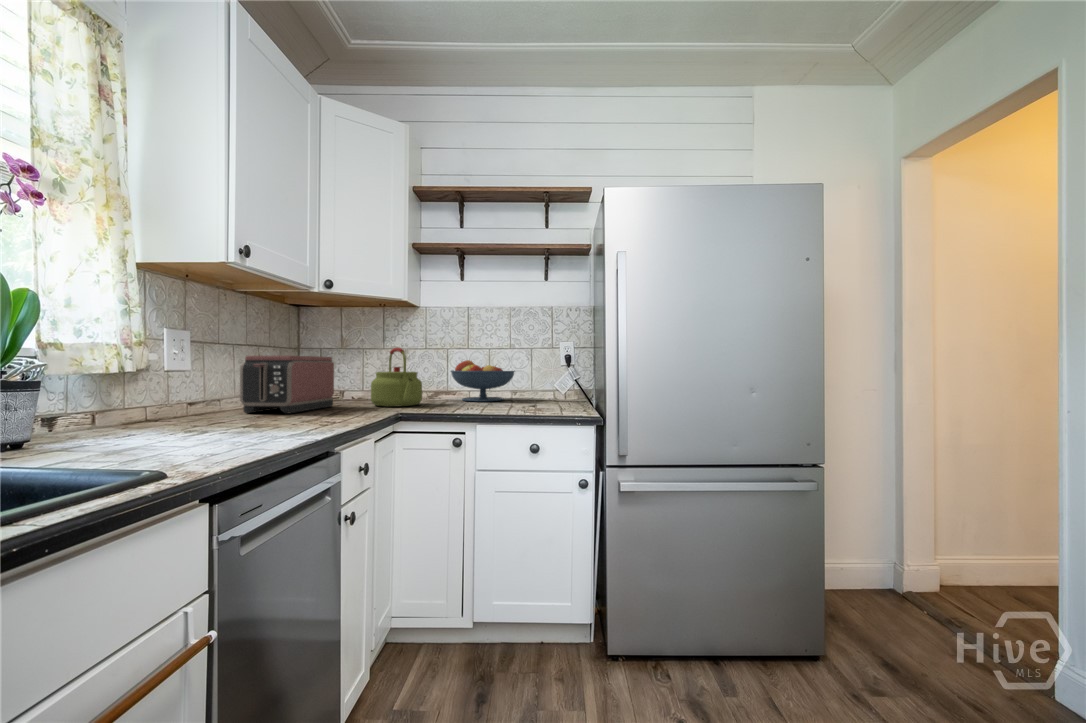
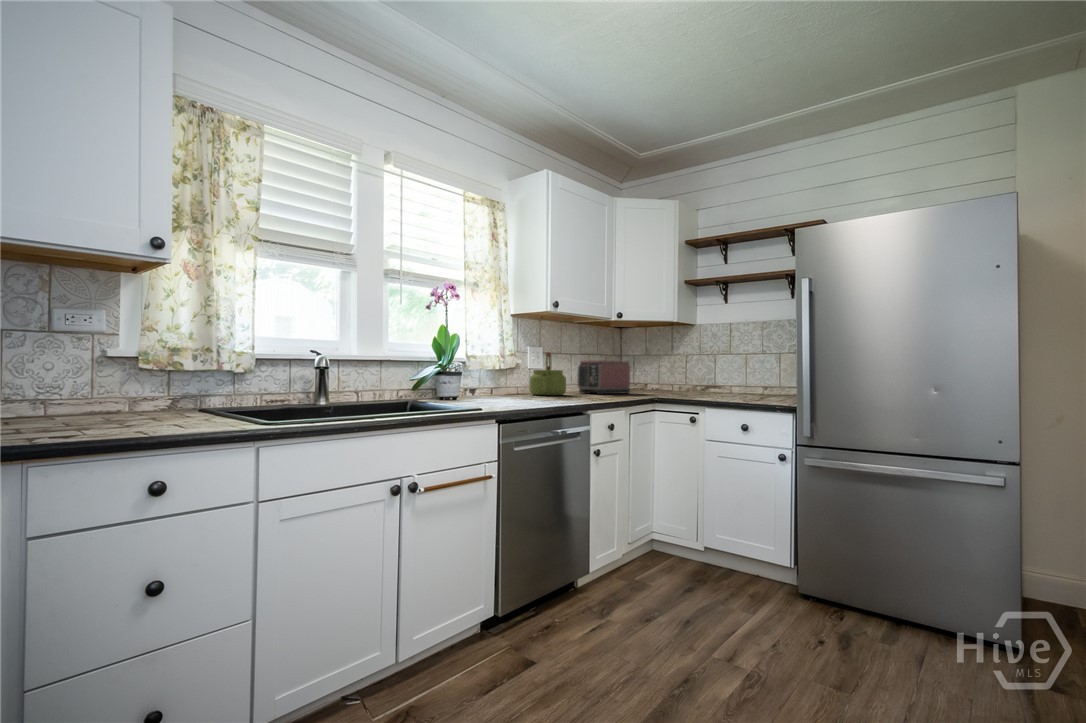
kettle: present [371,348,422,407] -> present [529,352,566,395]
fruit bowl: present [451,360,515,401] -> none [715,364,769,396]

